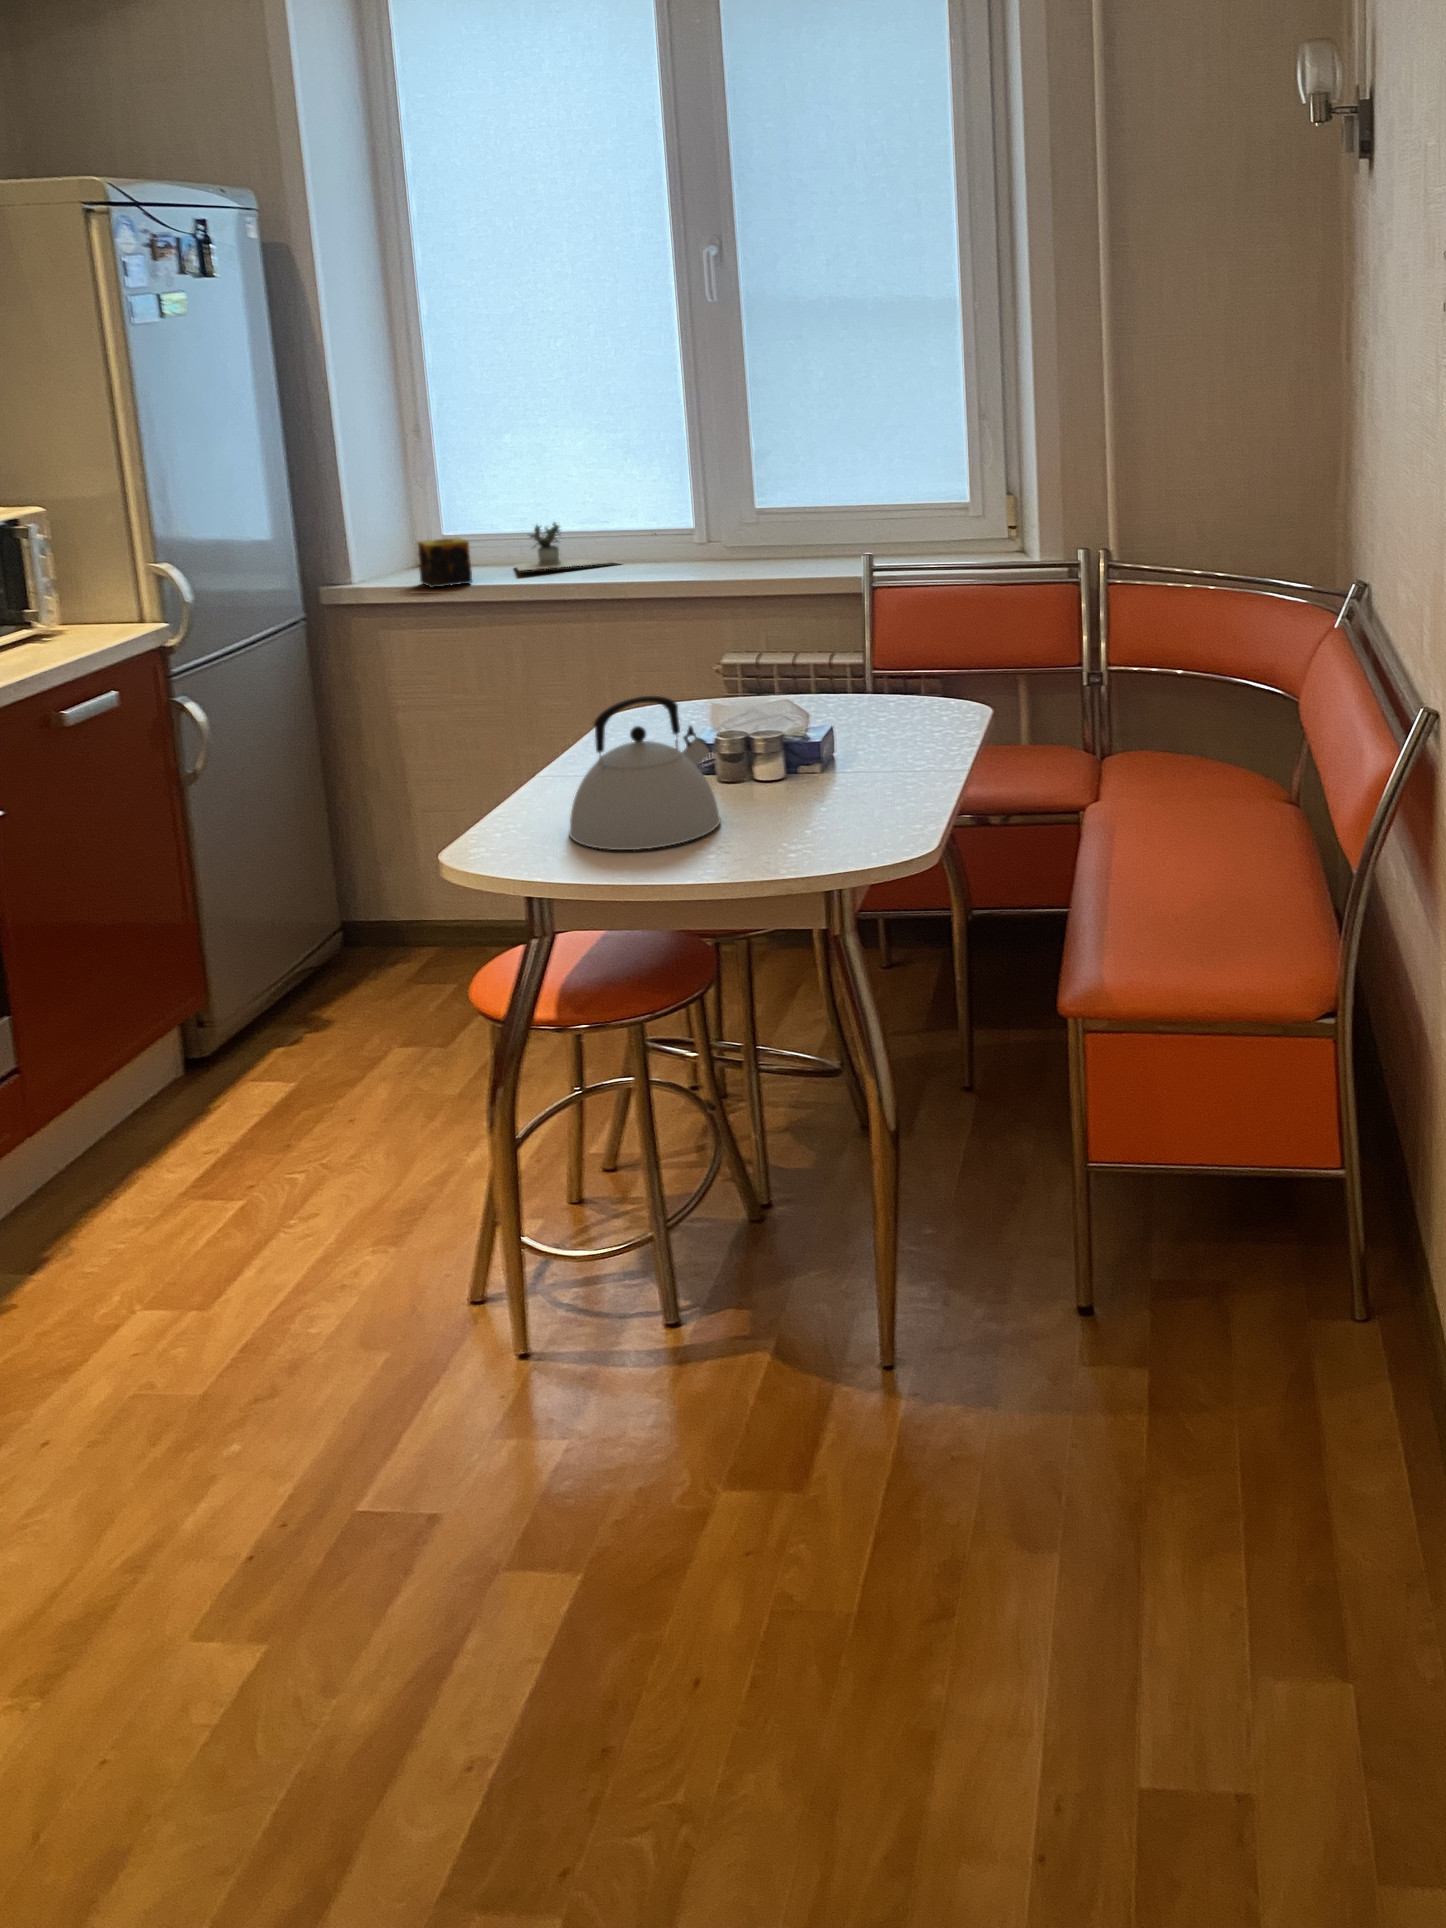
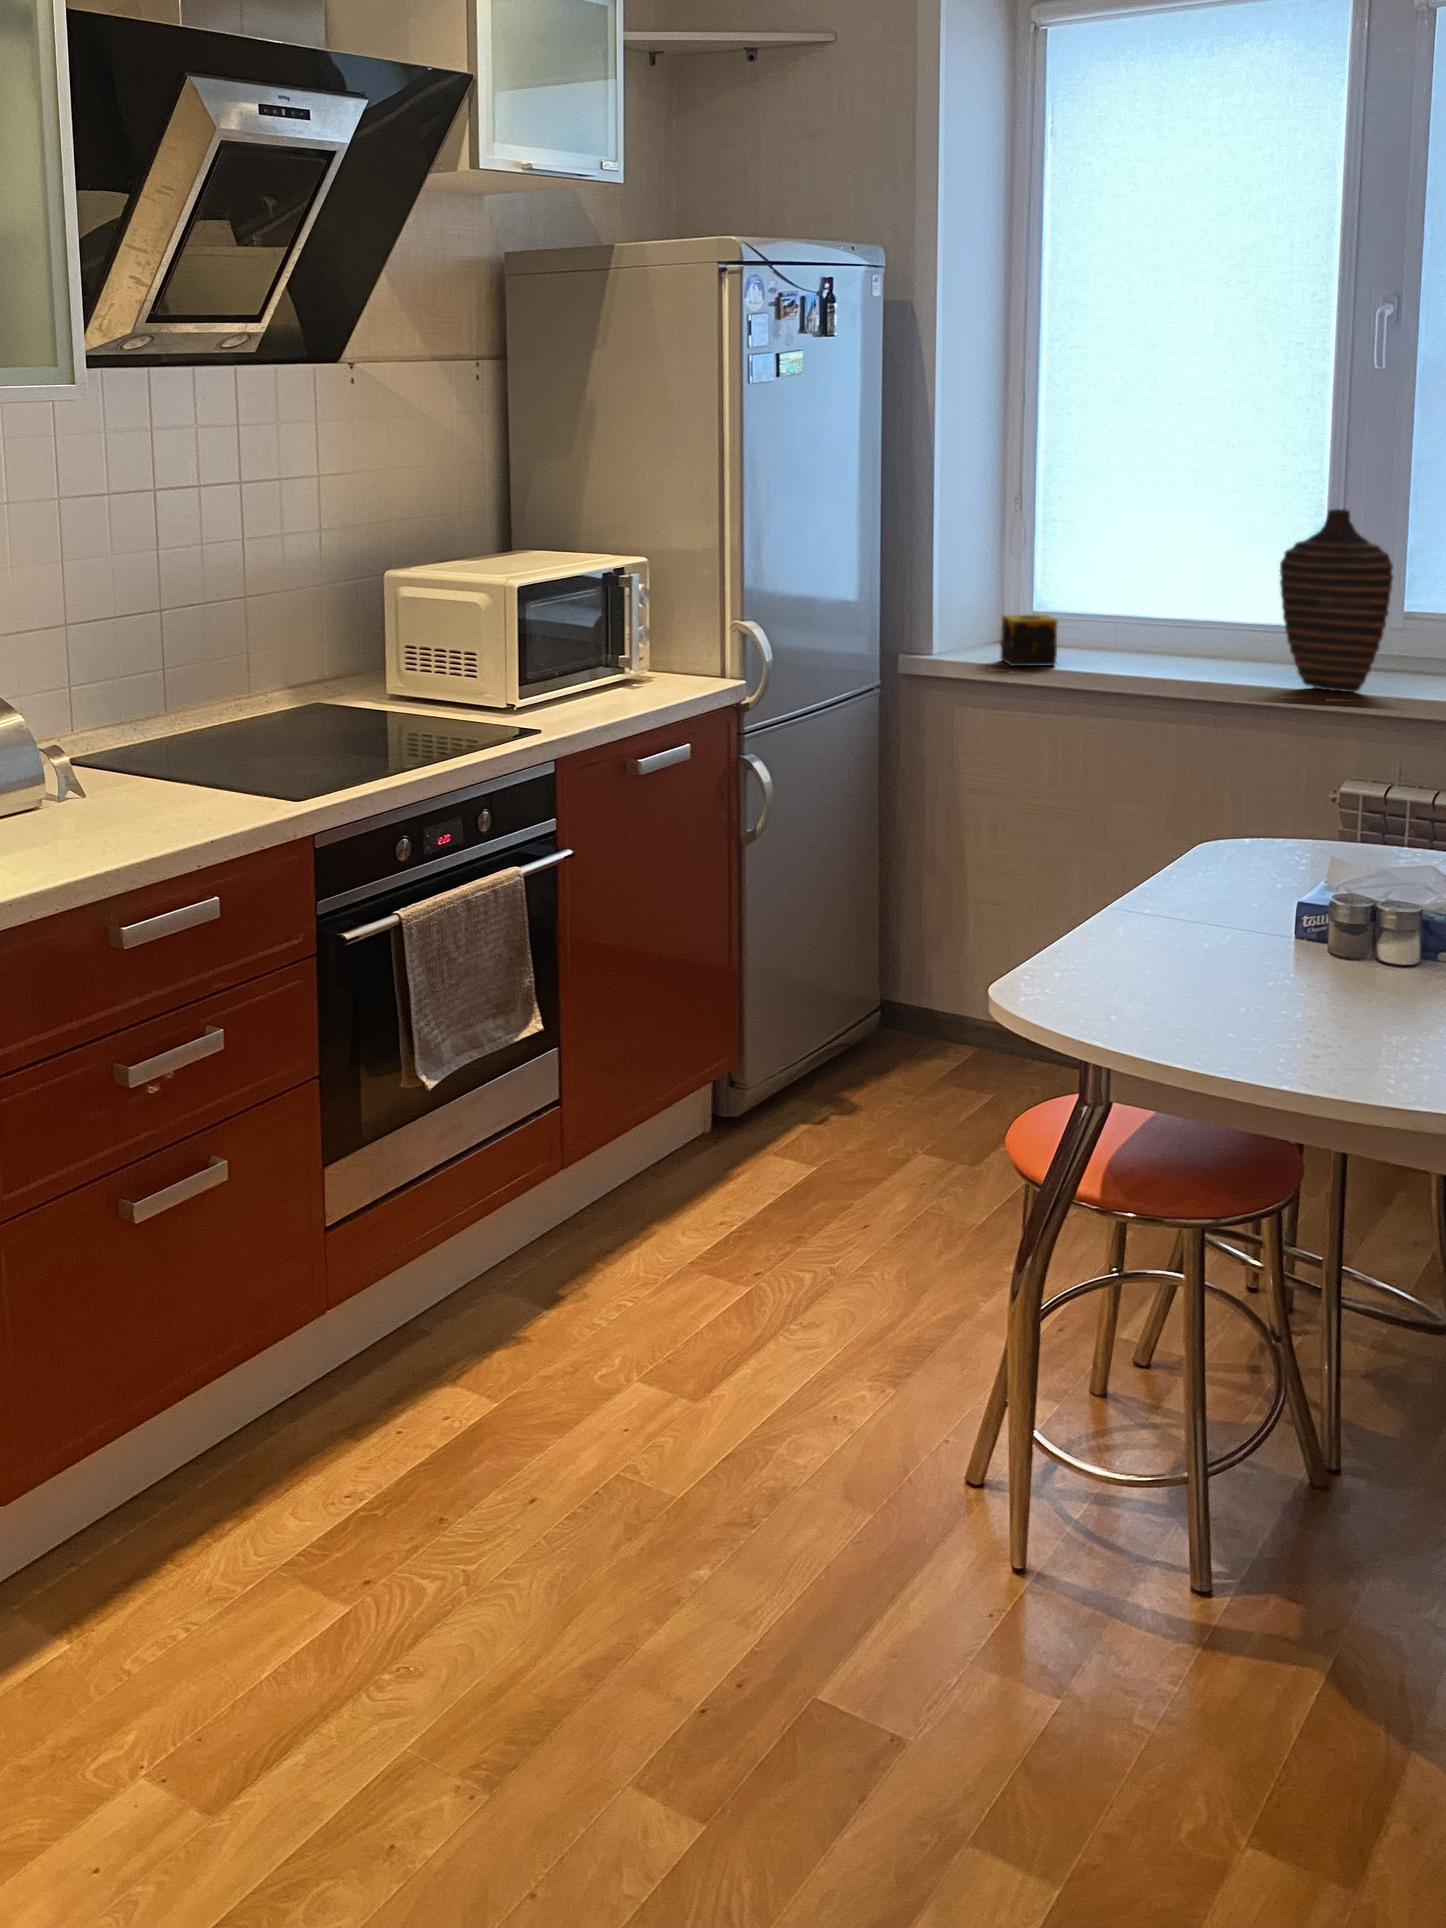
decorative vase: none [652,425,741,580] -> present [1280,509,1393,692]
potted plant: present [516,522,656,570] -> none [1104,605,1277,658]
kettle: present [569,696,720,850] -> none [1139,843,1332,1029]

